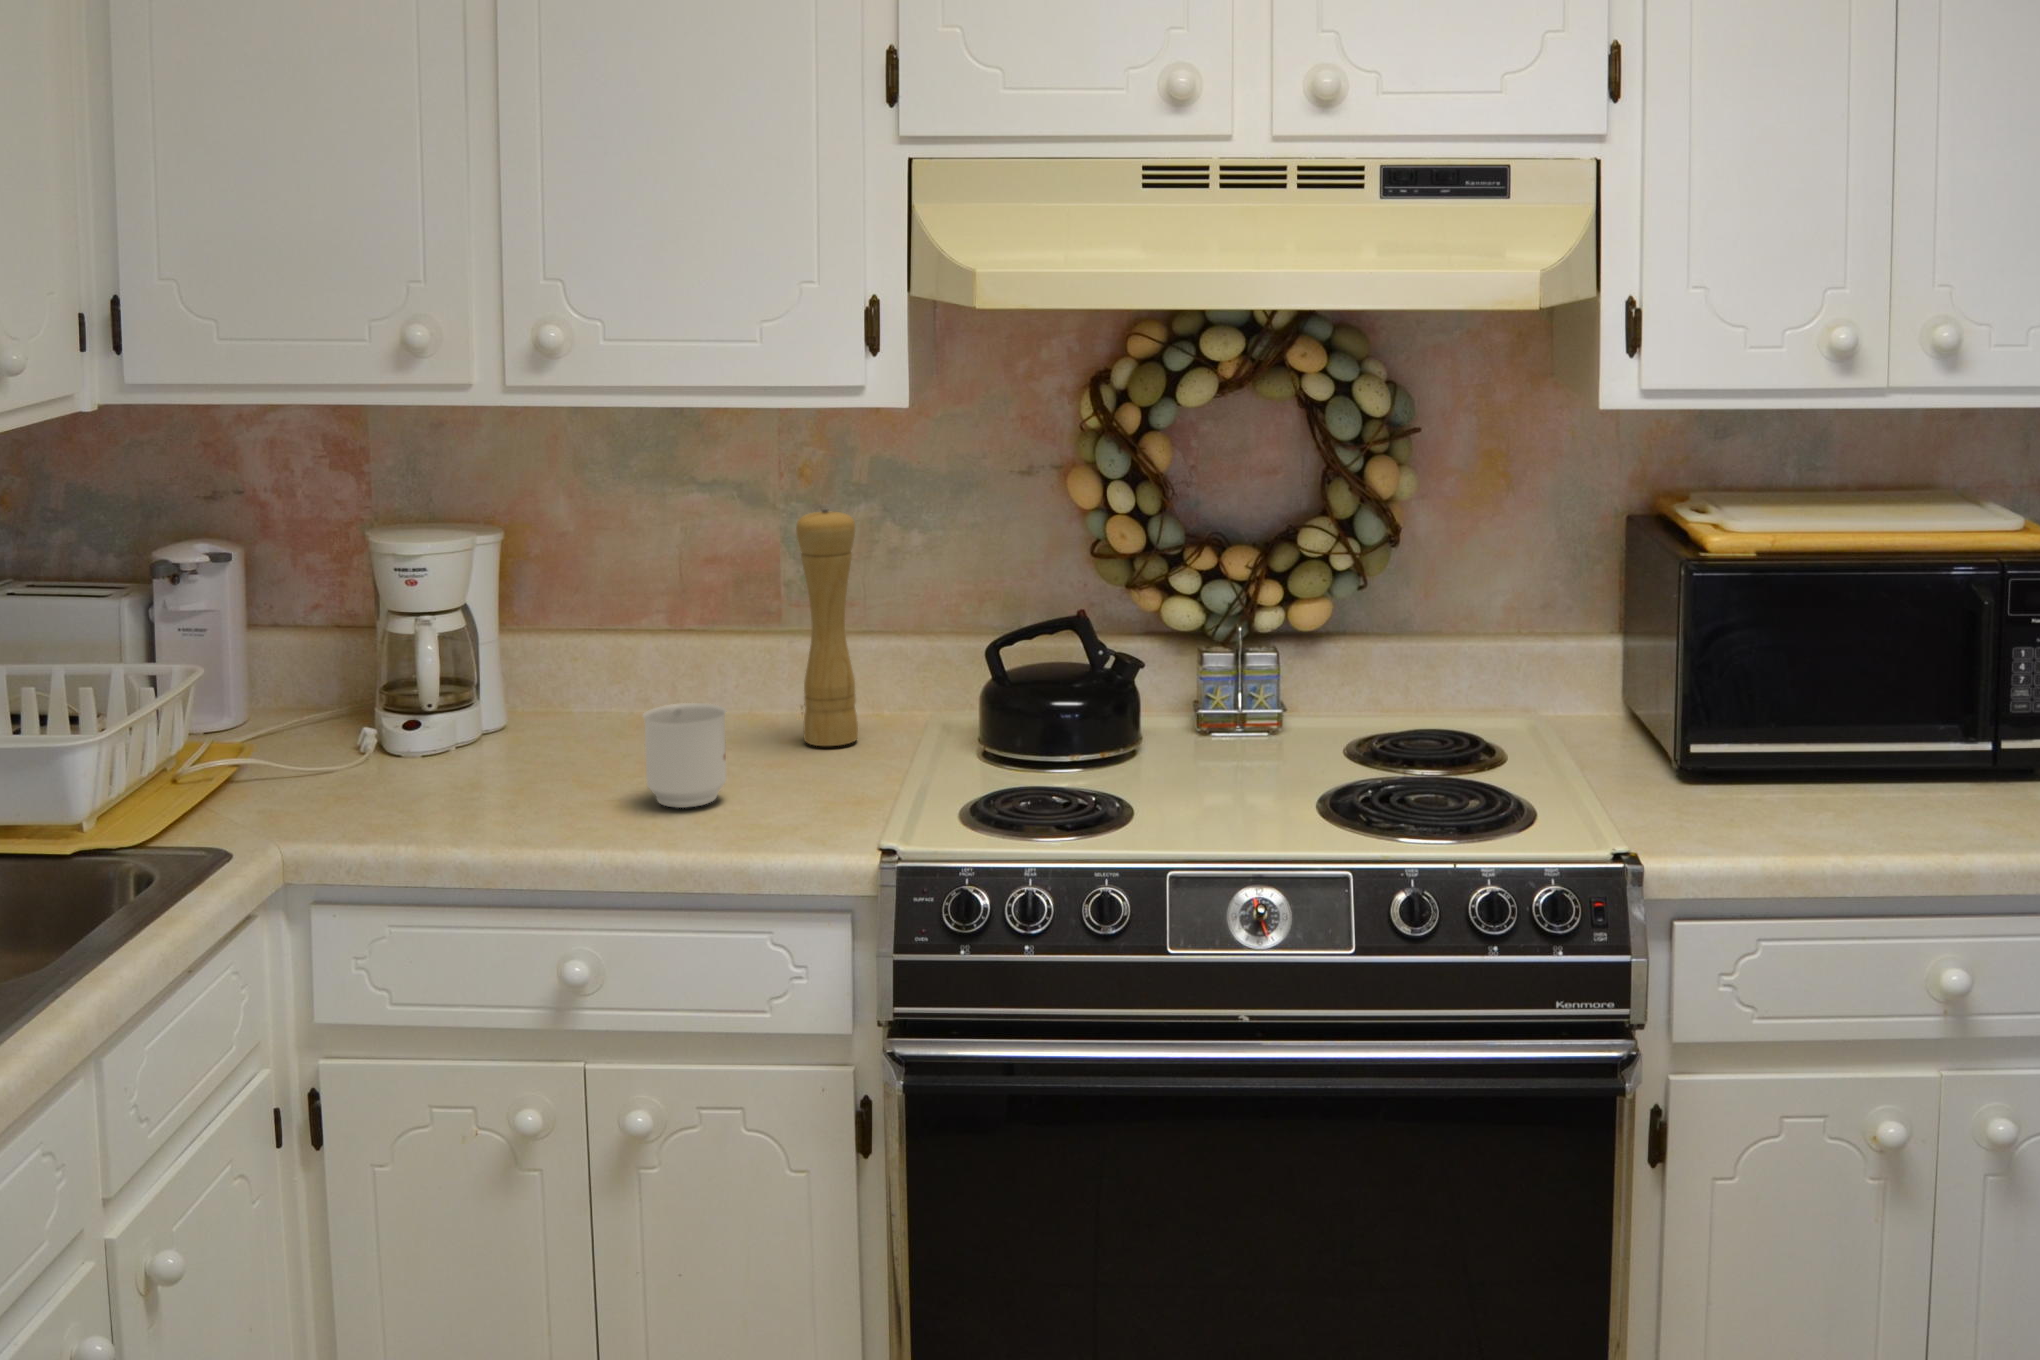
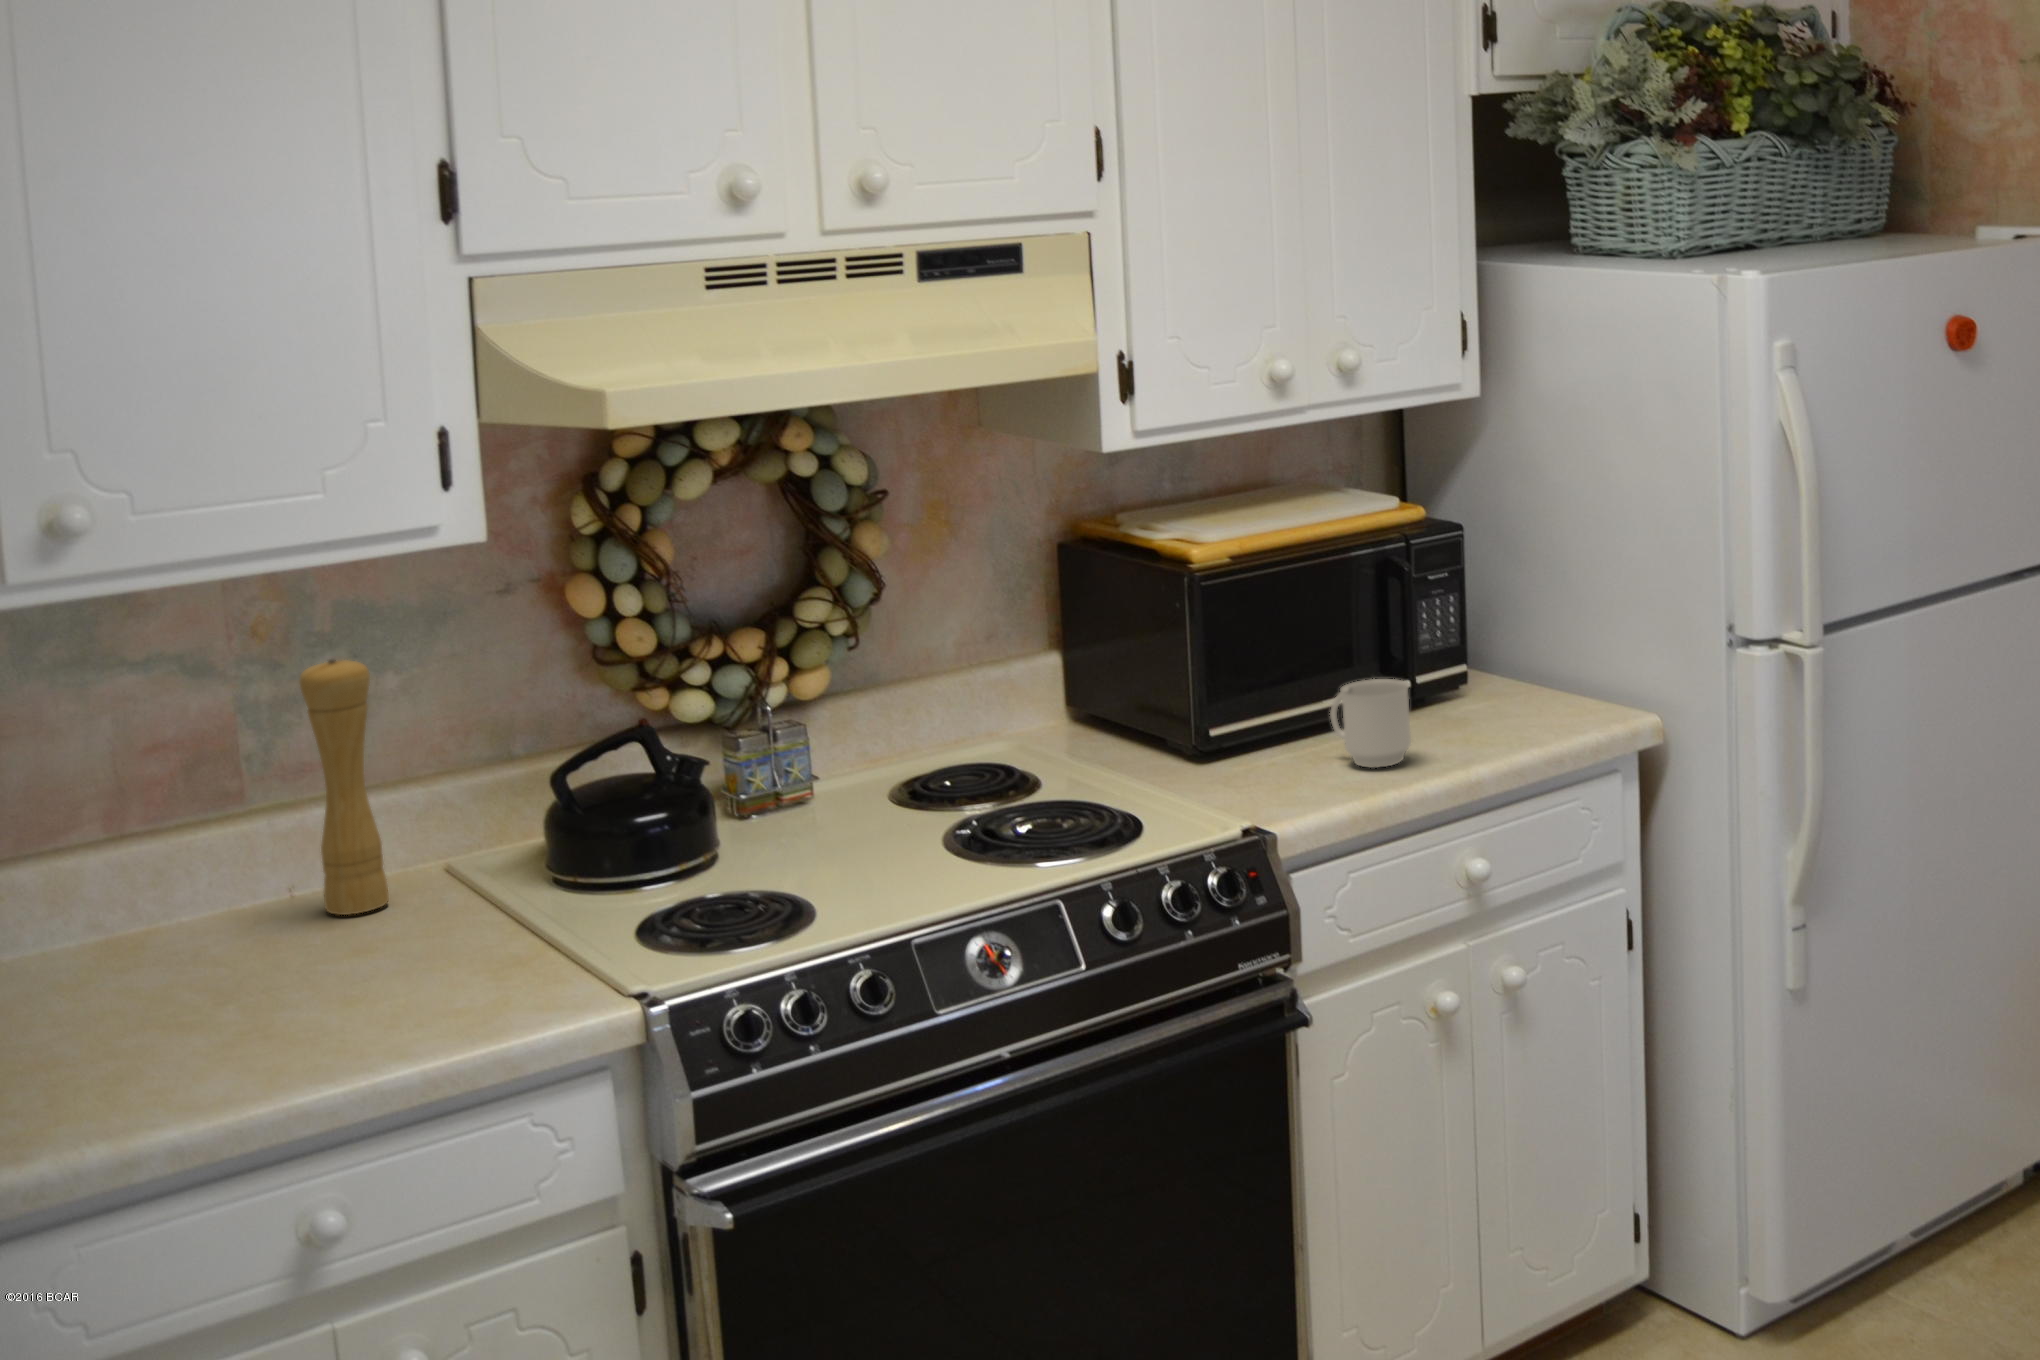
mug: present [643,703,726,808] -> present [1330,679,1411,768]

